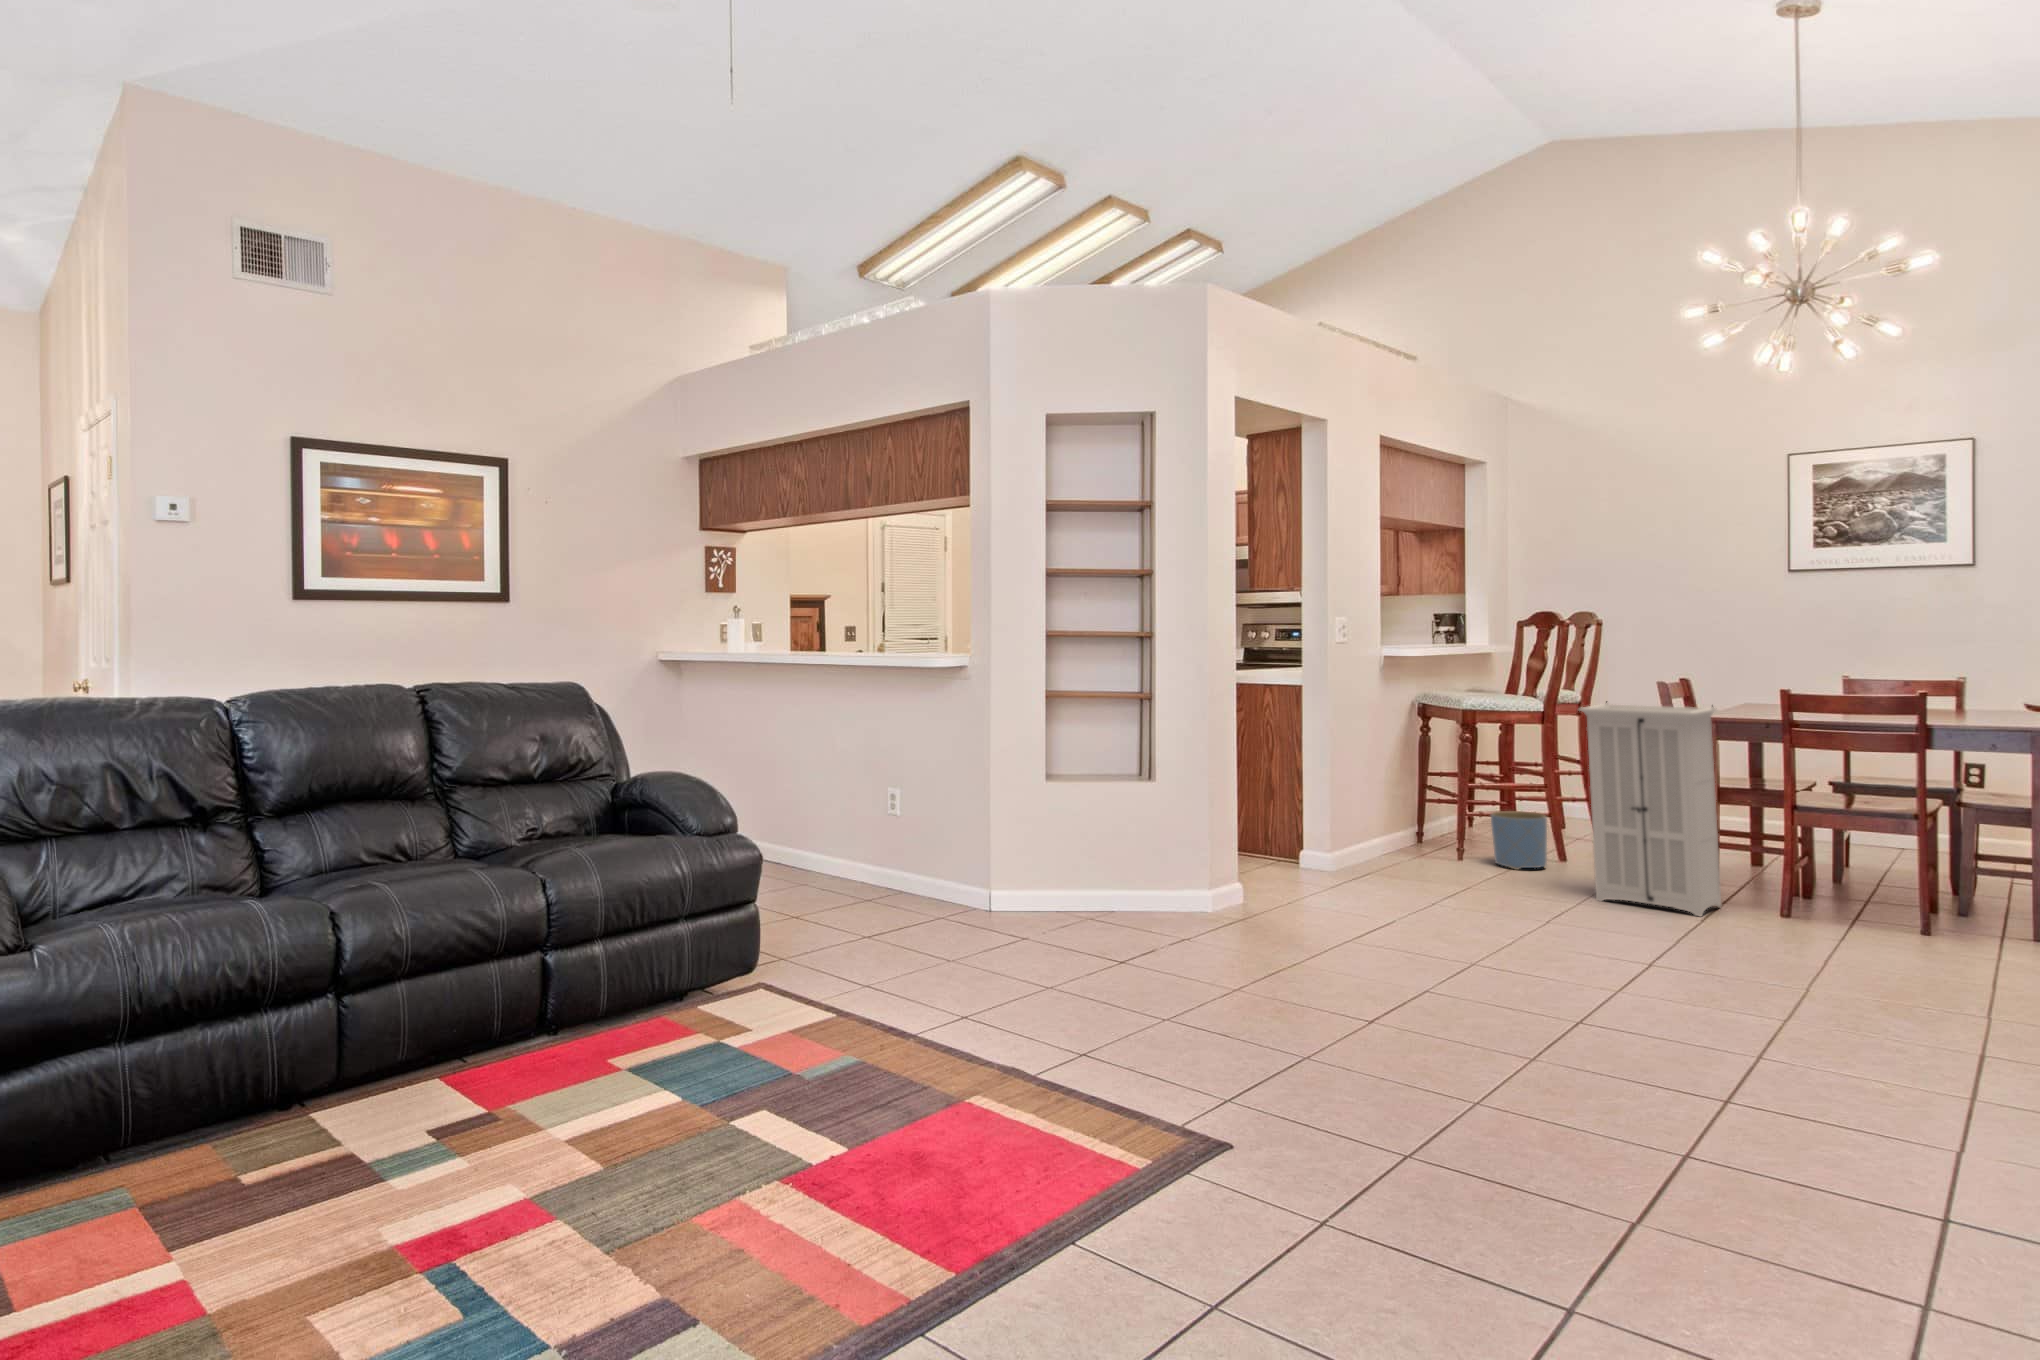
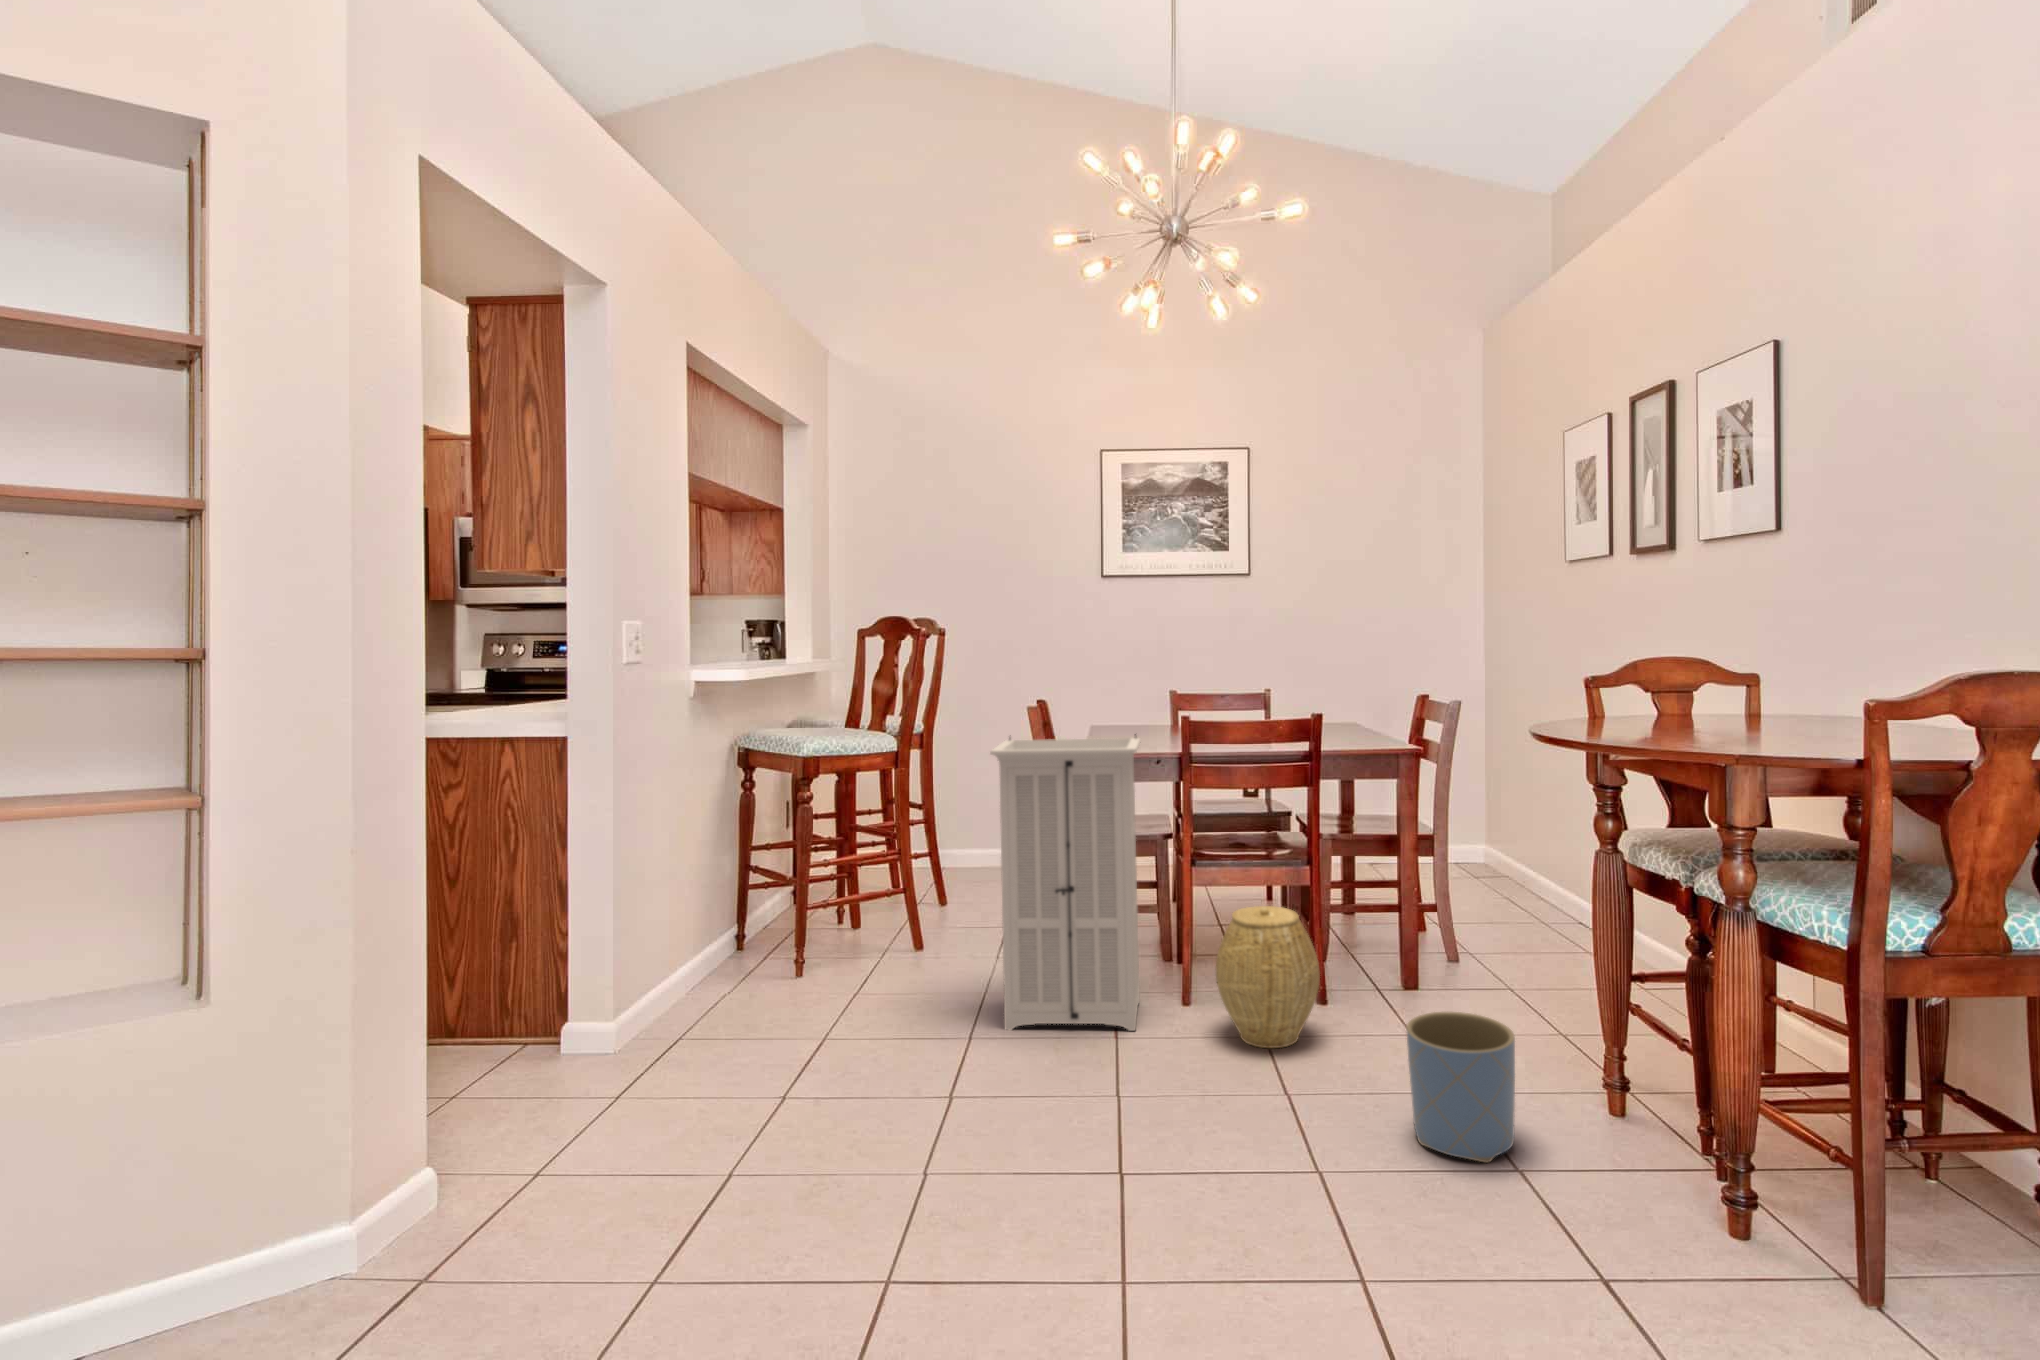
planter: present [1491,811,1547,870] -> present [1406,1012,1515,1163]
woven basket: none [1765,839,1864,942] -> present [1216,906,1320,1048]

